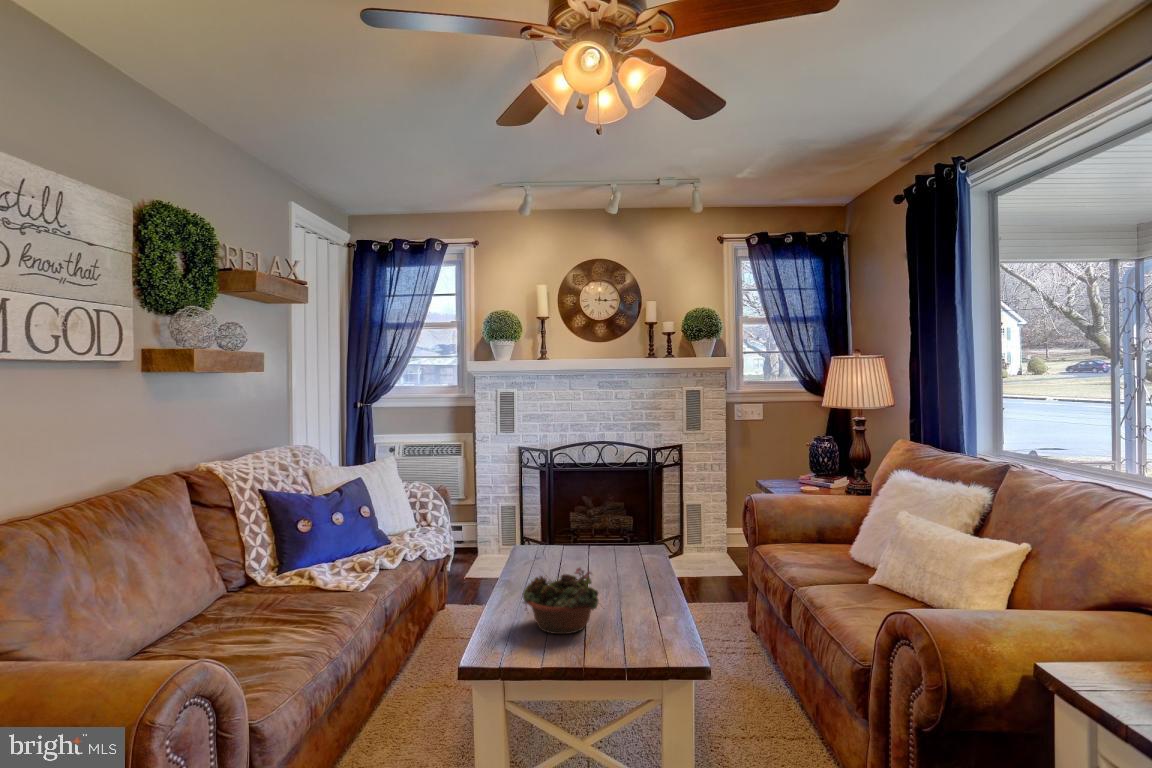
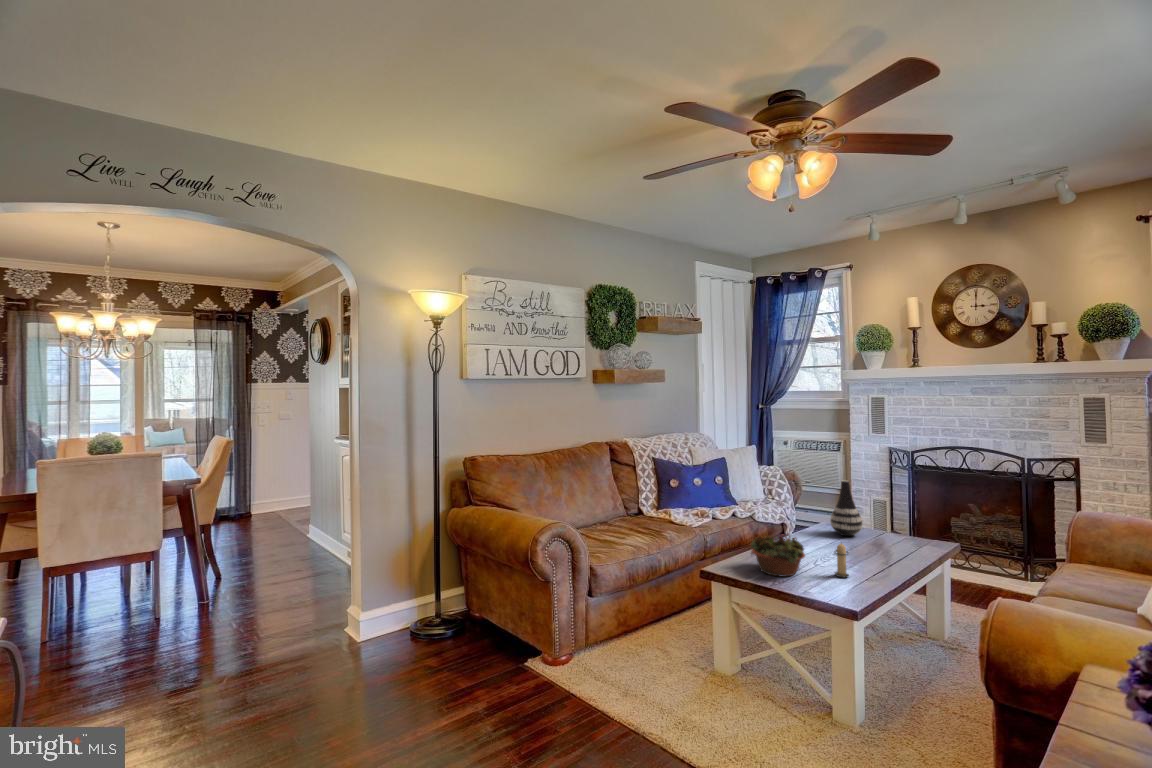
vase: none [544,488,580,557] -> present [830,480,862,536]
candle: none [620,564,642,612] -> present [834,543,849,577]

